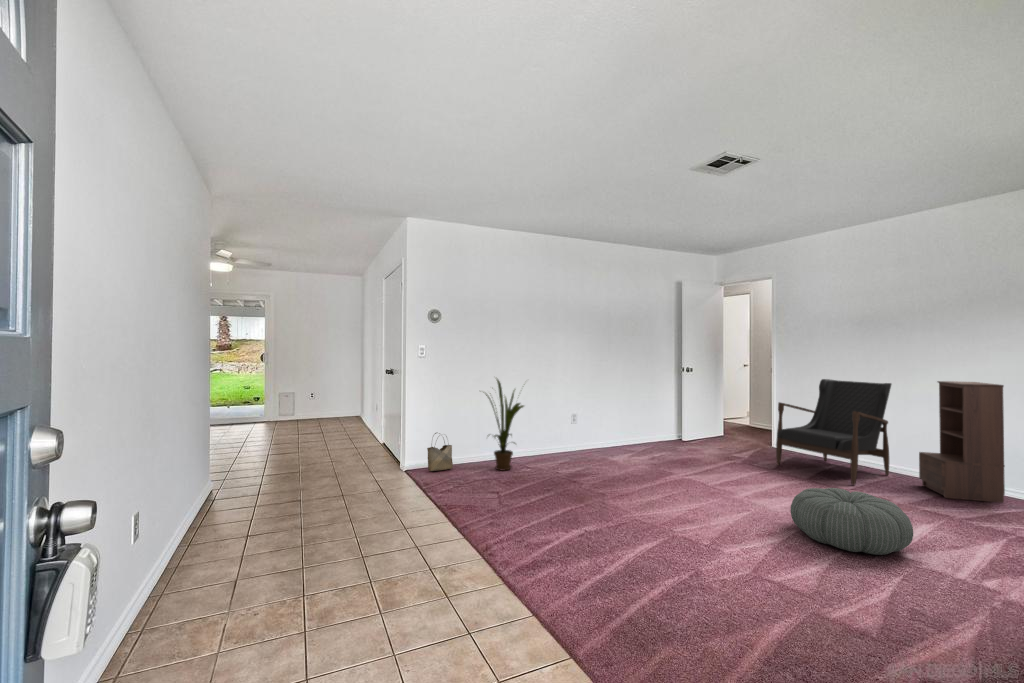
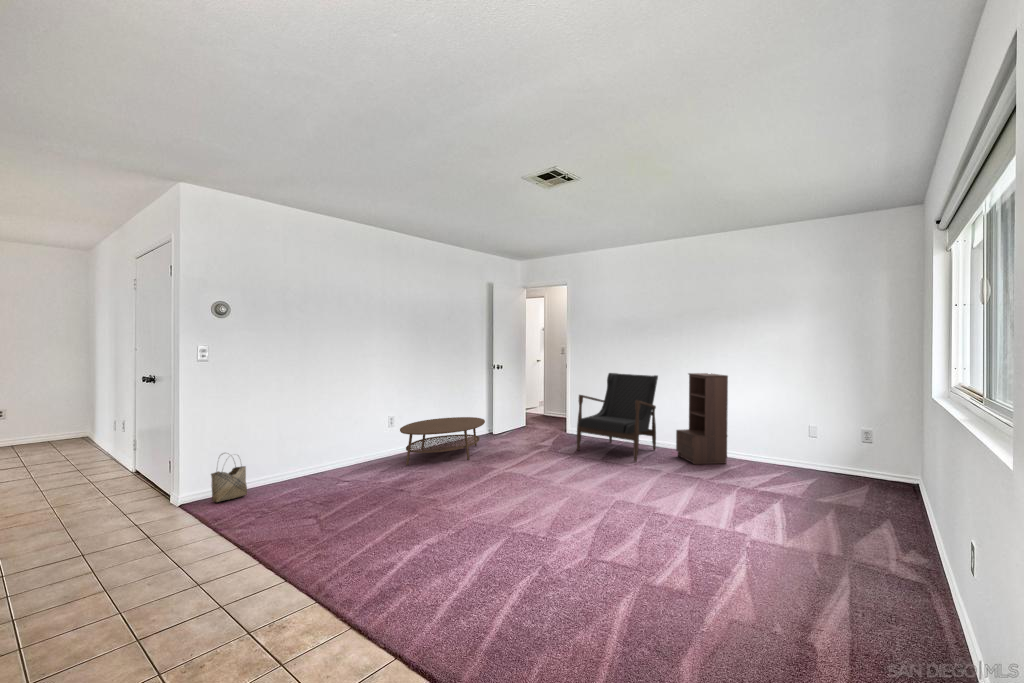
house plant: present [486,379,524,470] -> none [281,379,348,489]
coffee table: none [580,419,667,462] -> present [400,417,485,465]
pouf: present [791,488,913,555] -> none [604,468,689,521]

